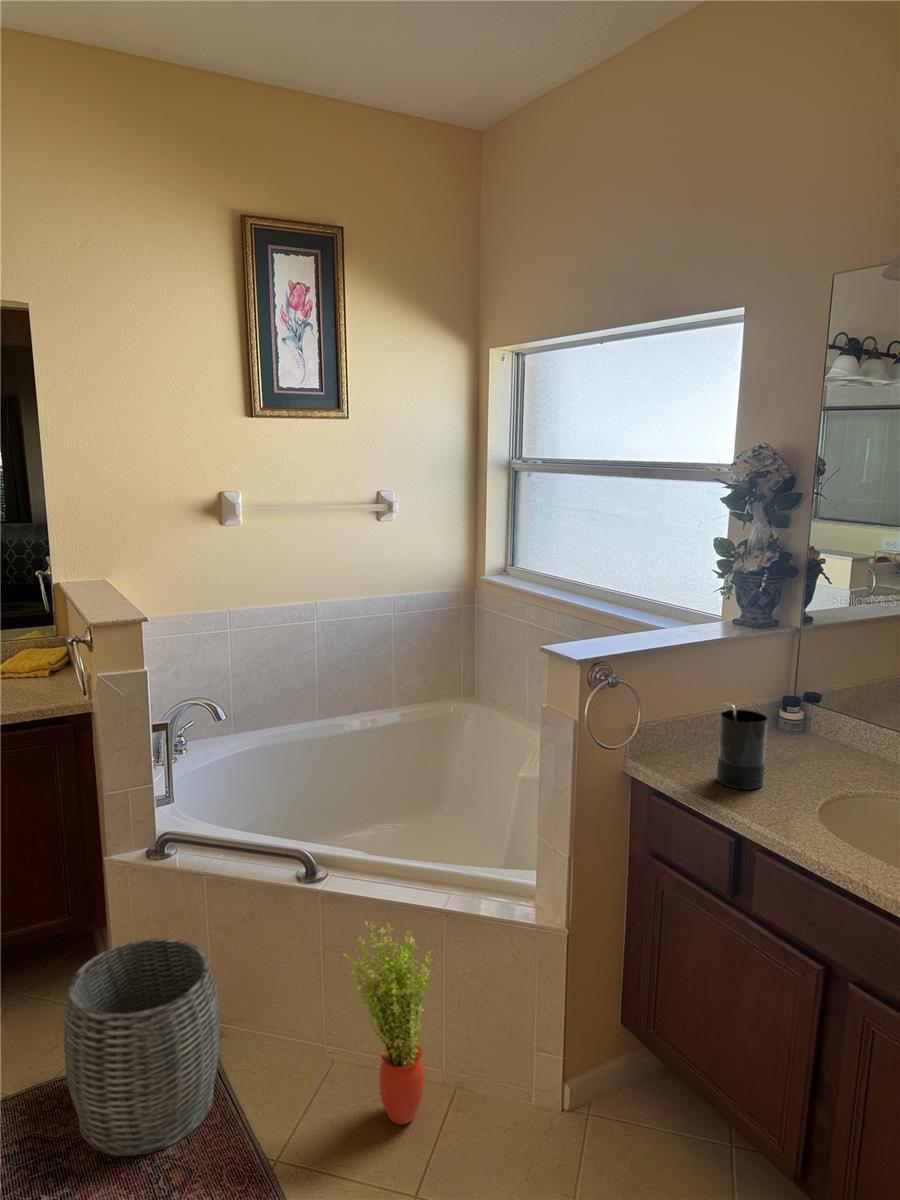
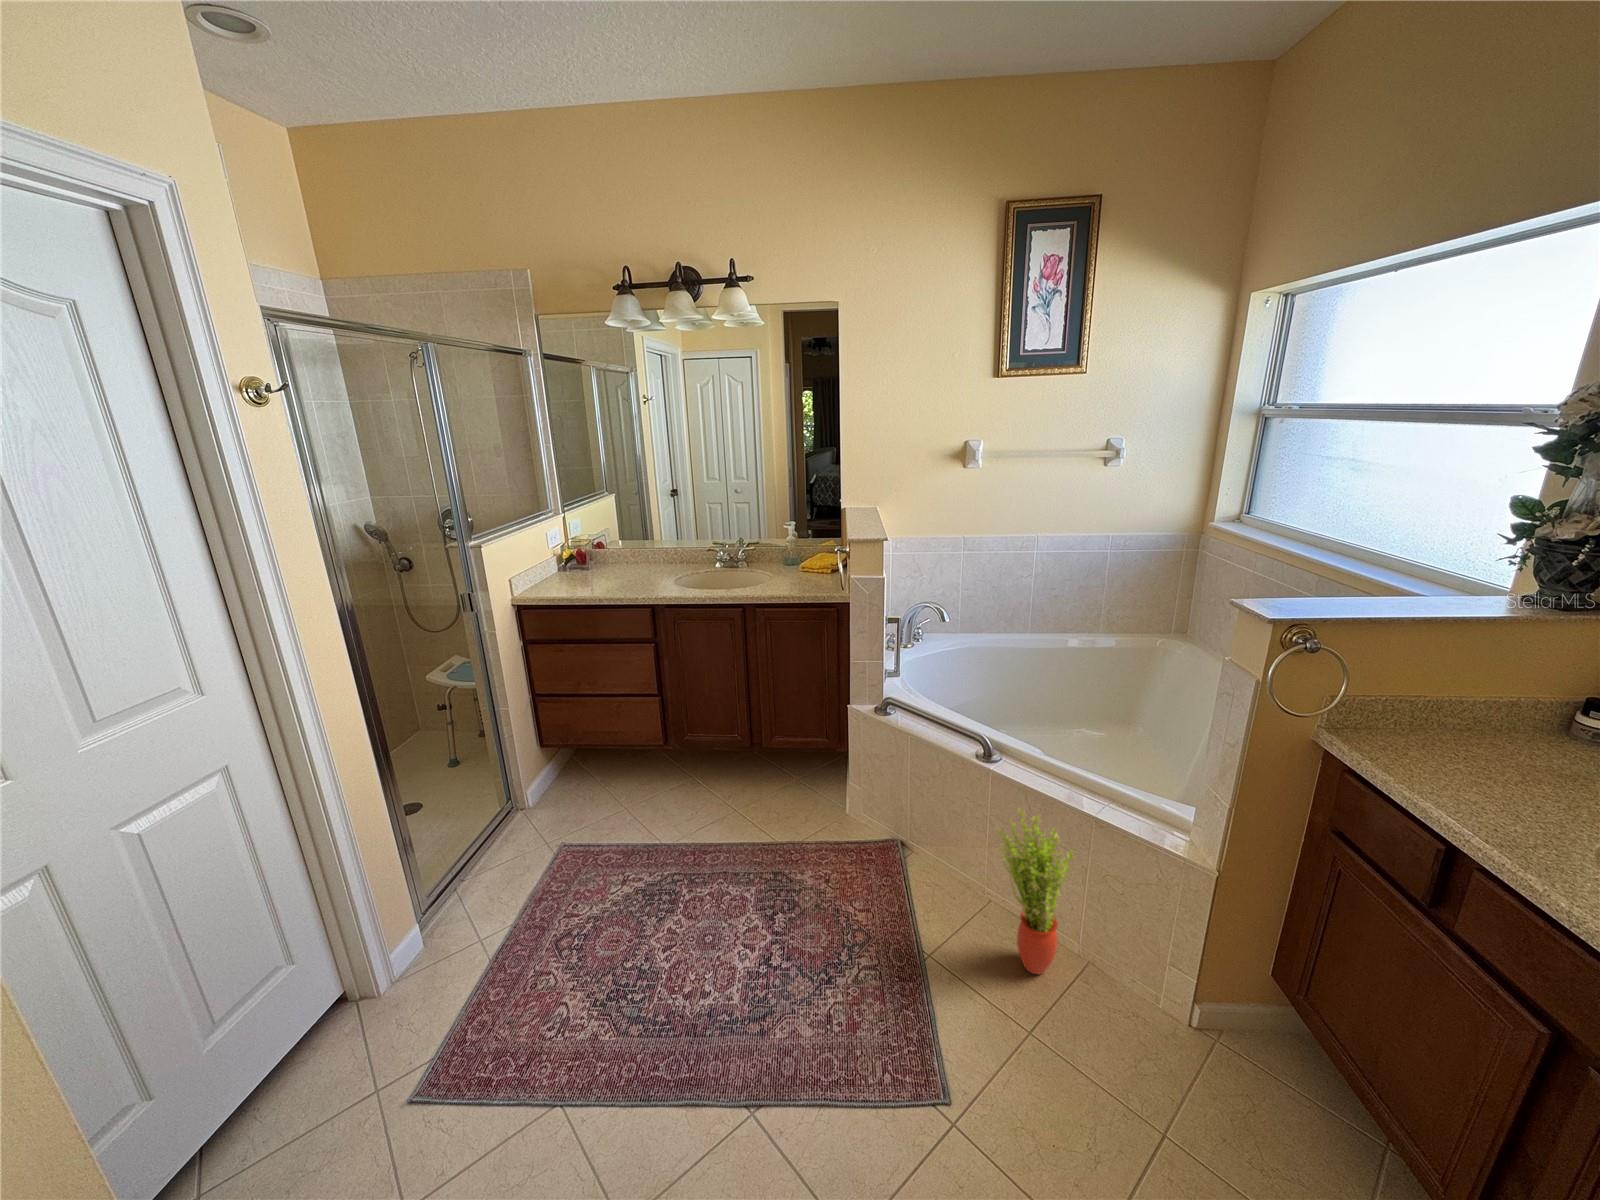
candle: present [717,705,768,790] -> none [1454,697,1560,810]
woven basket: present [64,939,220,1156] -> none [802,768,905,913]

